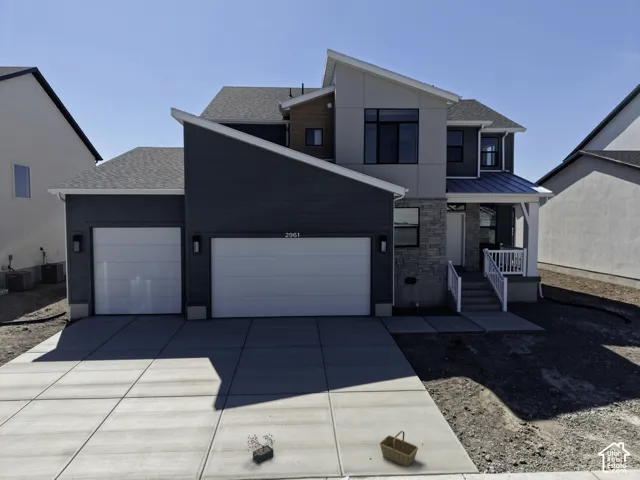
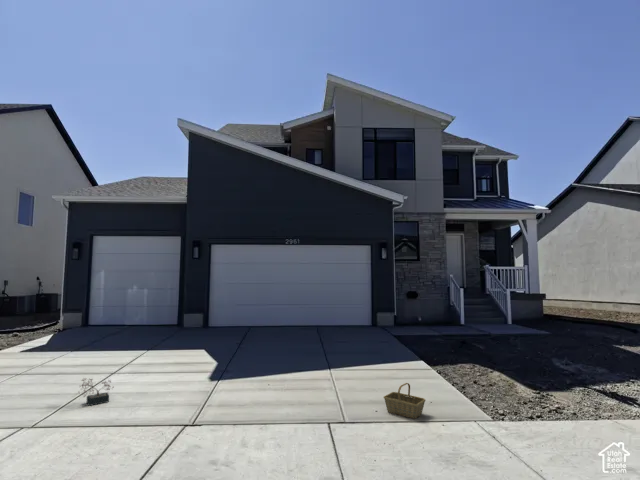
decorative plant: present [248,434,275,463] -> present [82,379,114,406]

